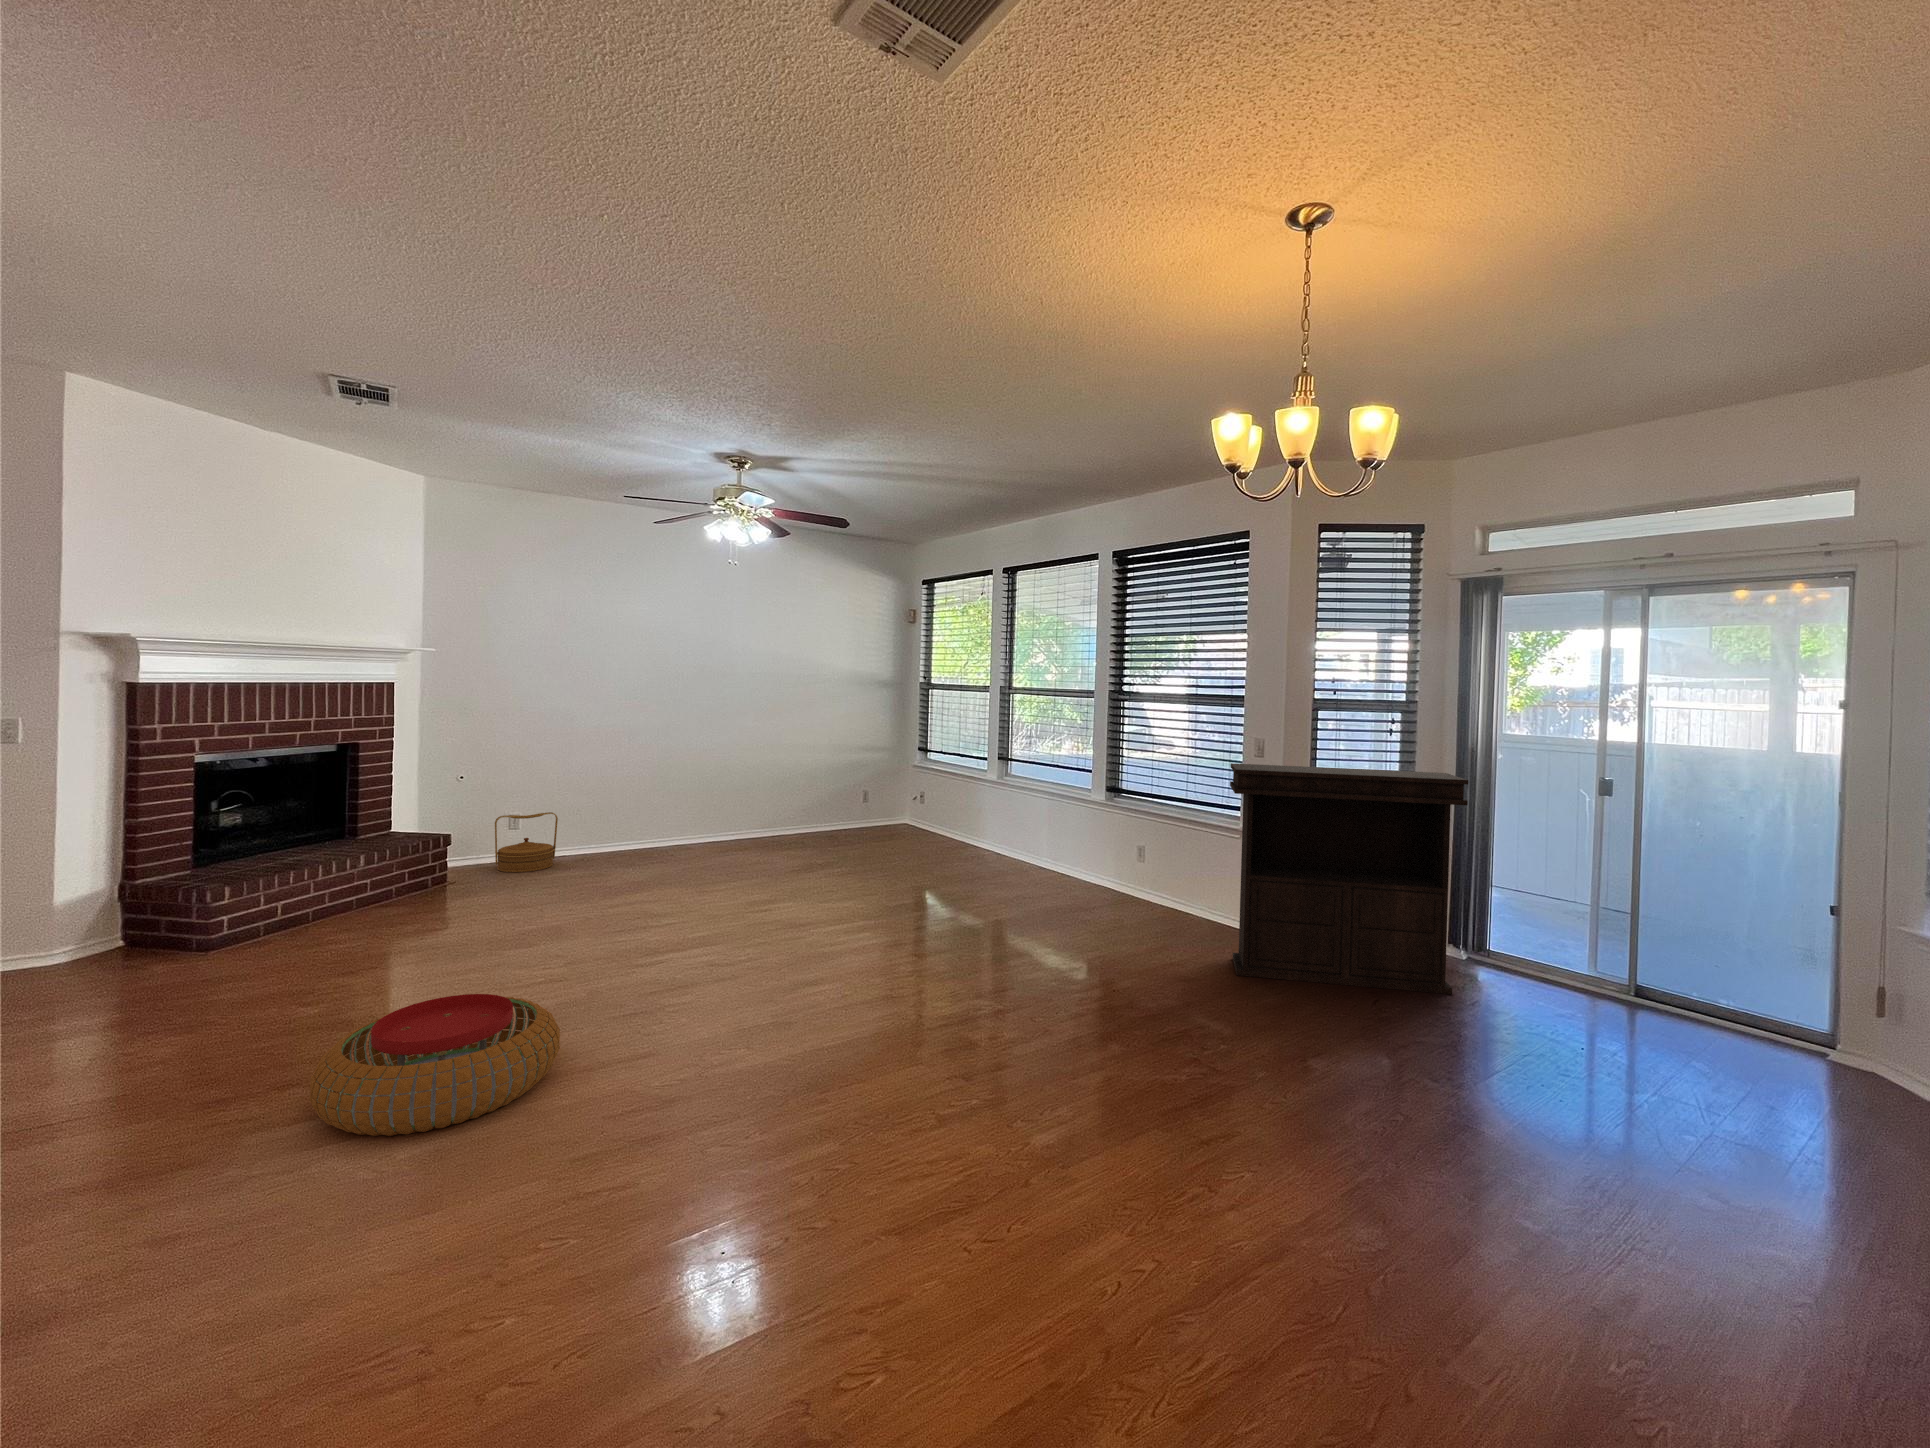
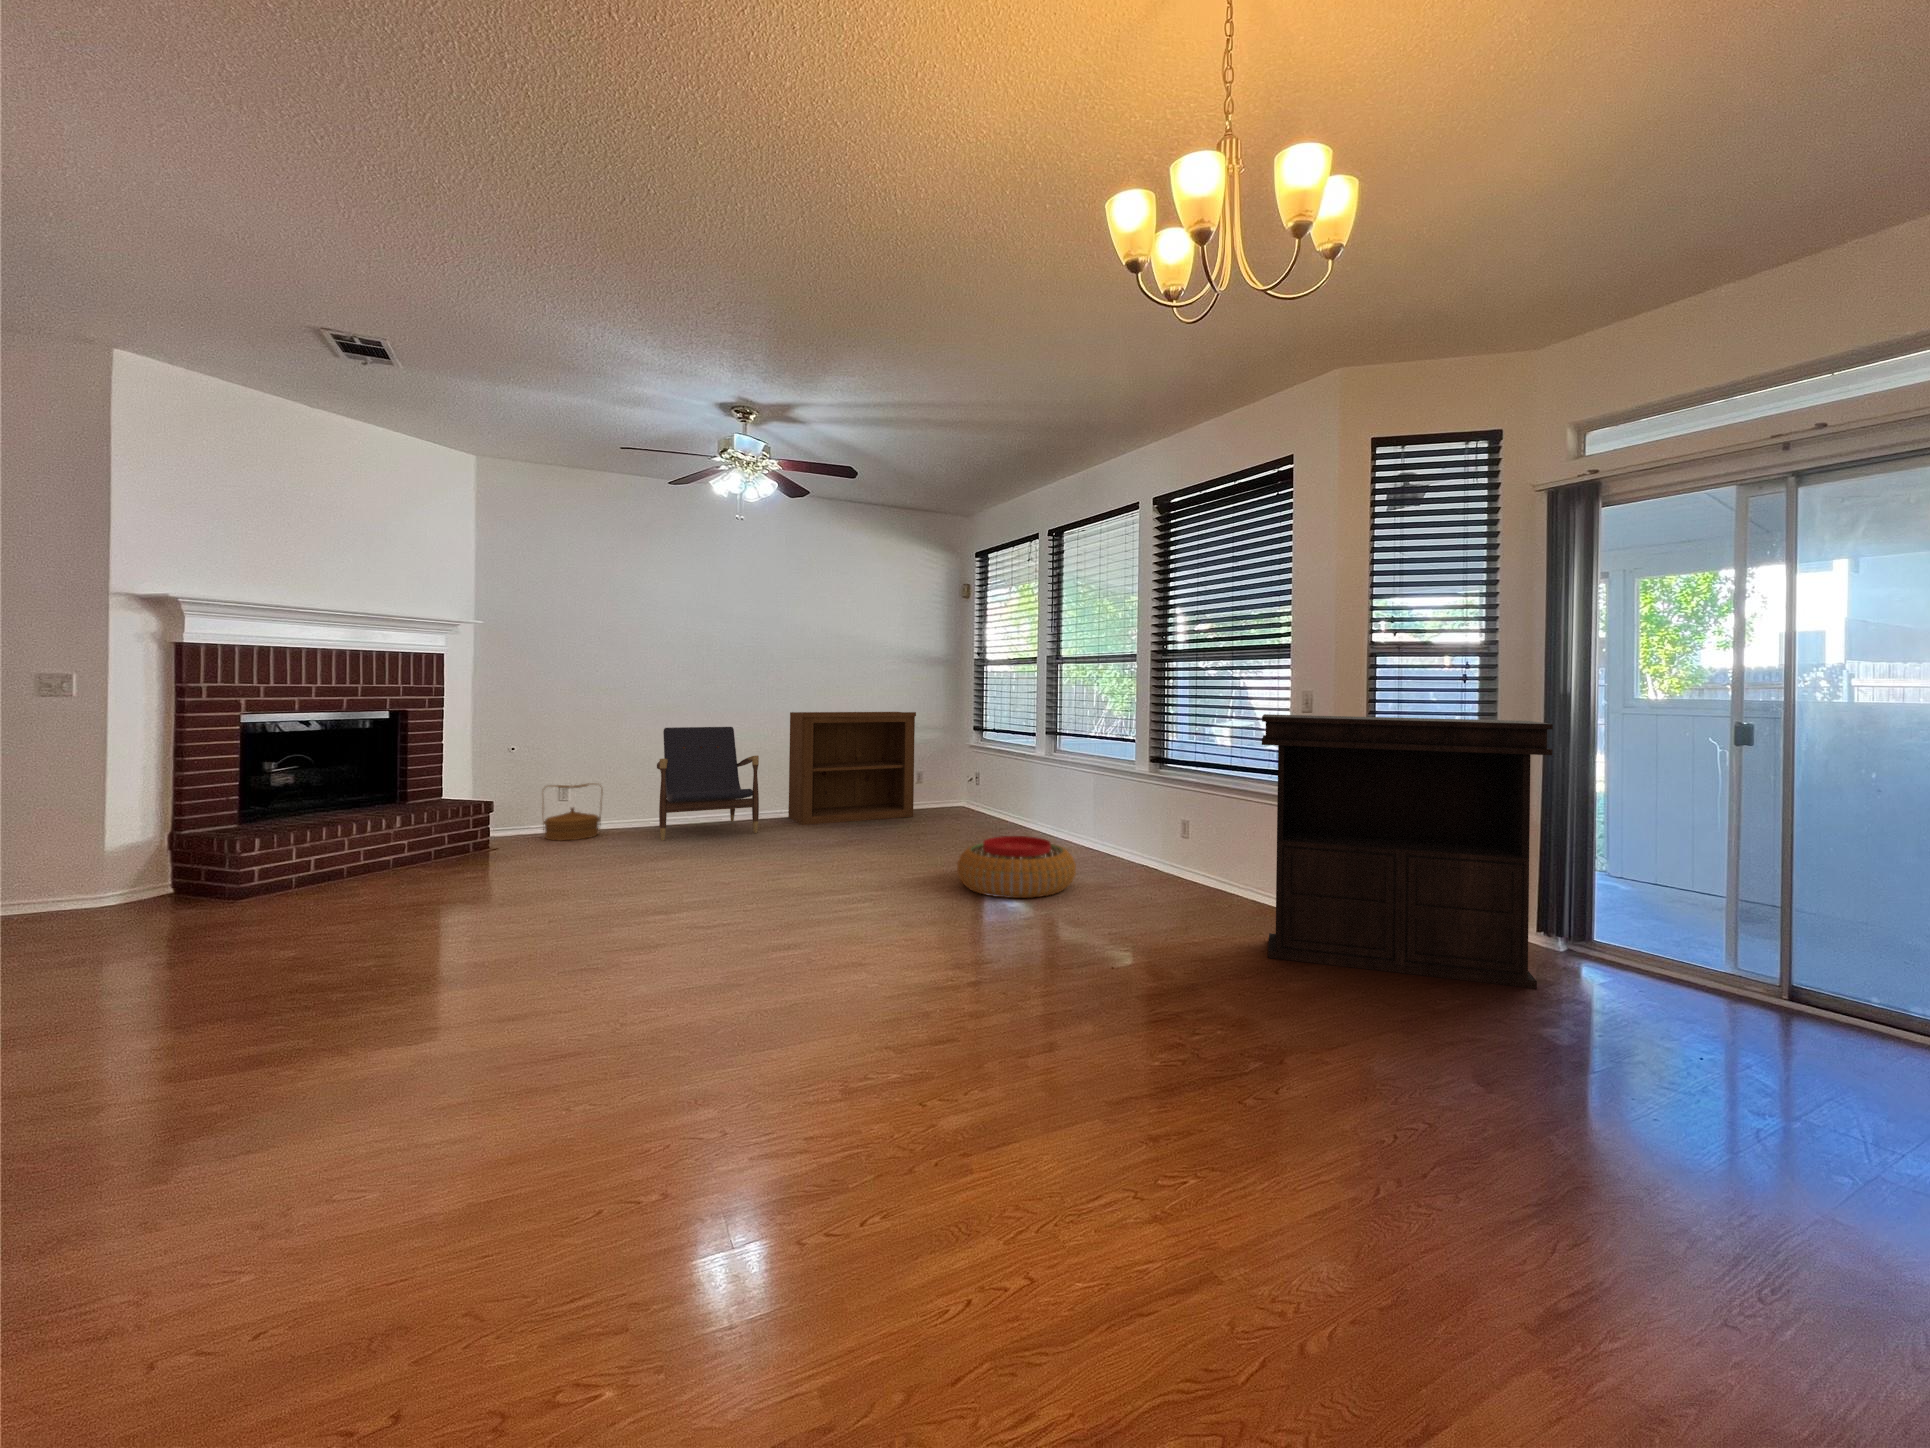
bookshelf: none [740,734,869,849] -> present [788,712,916,825]
lounge chair: none [615,752,720,870] -> present [657,727,759,840]
pouf: present [309,994,560,1136] -> present [957,836,1076,898]

